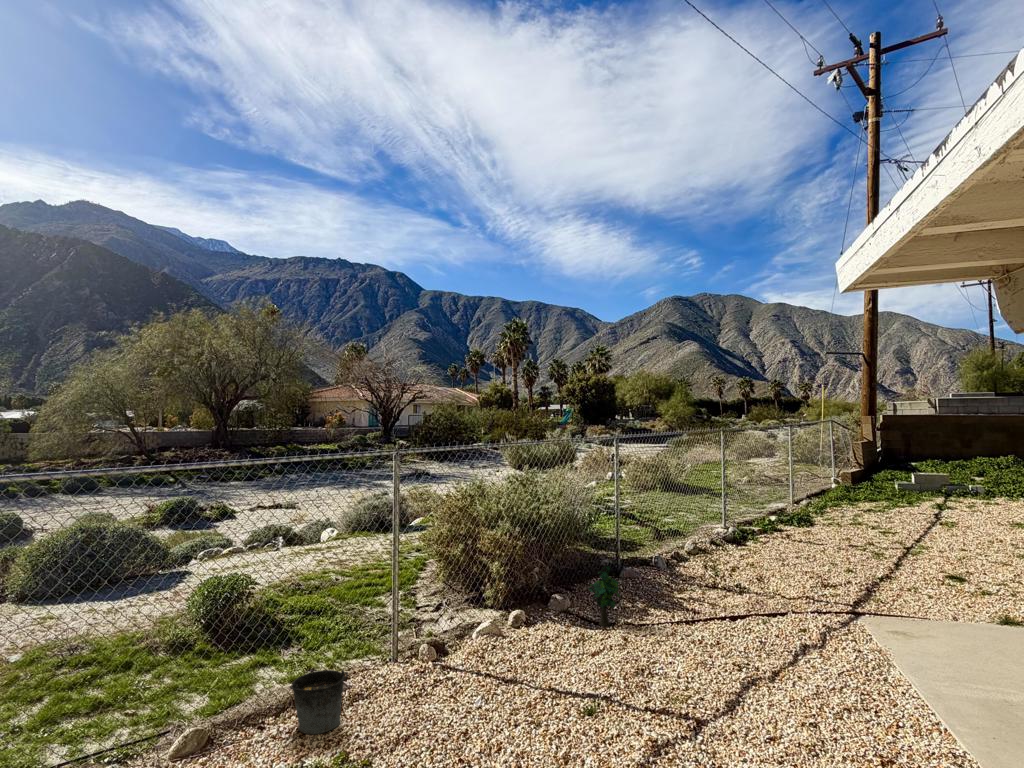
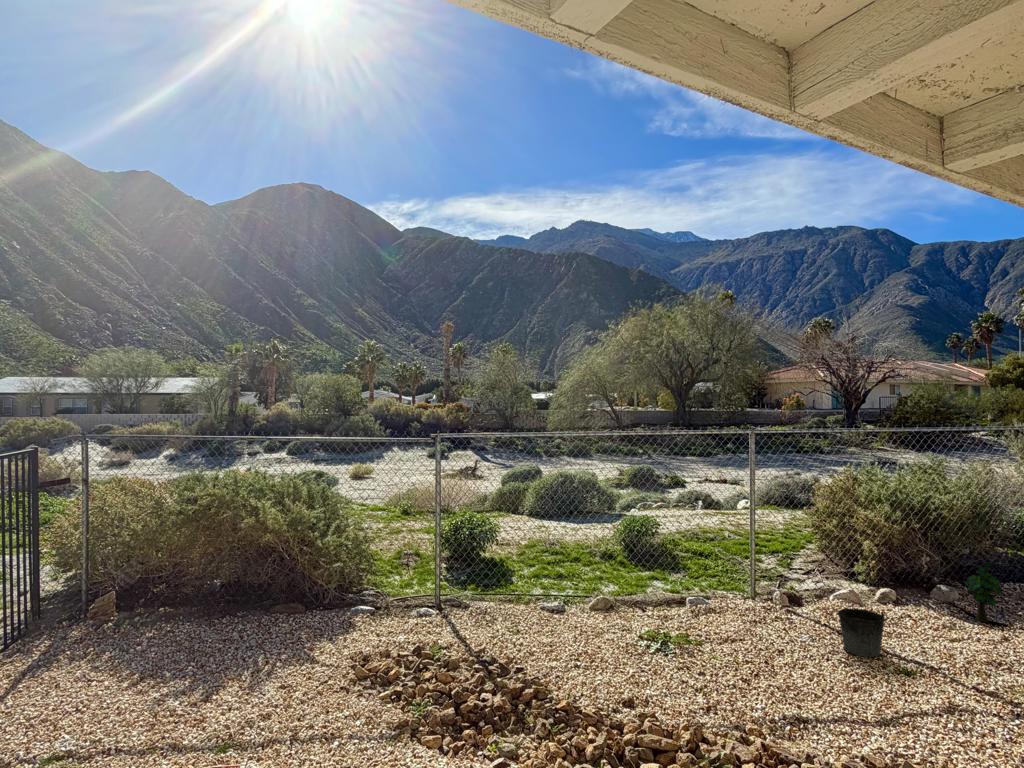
bucket: present [290,670,348,734] -> present [837,608,888,657]

